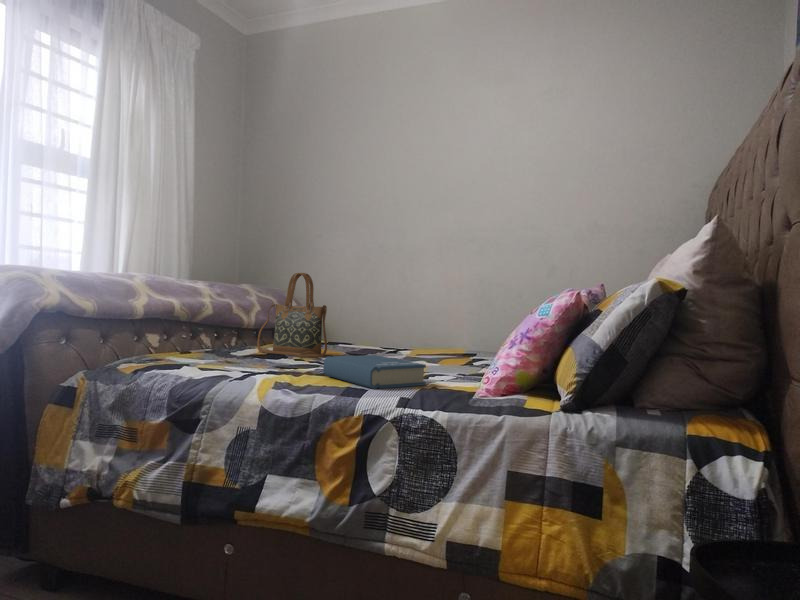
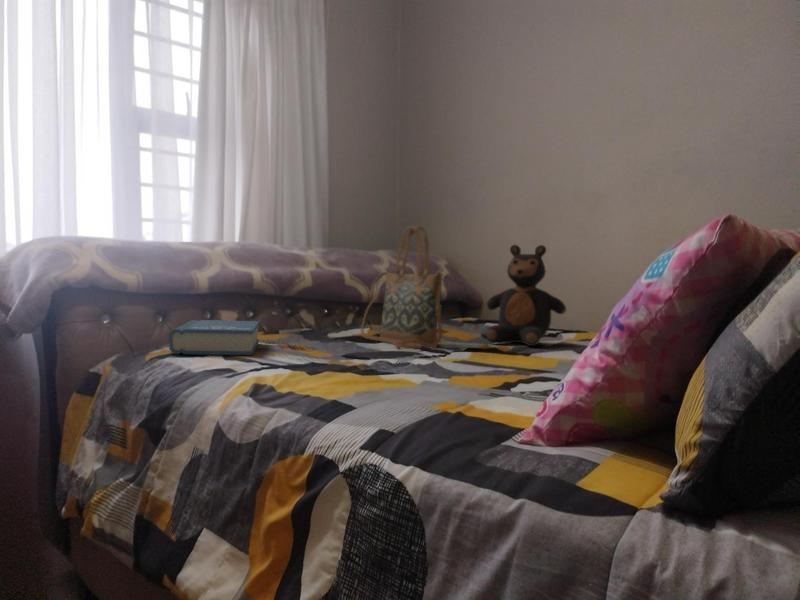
teddy bear: none [339,285,393,353] -> present [487,245,566,346]
book: present [323,355,426,389] -> present [169,320,259,355]

